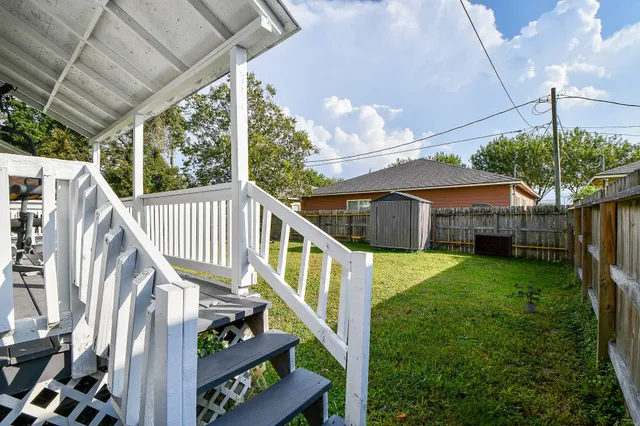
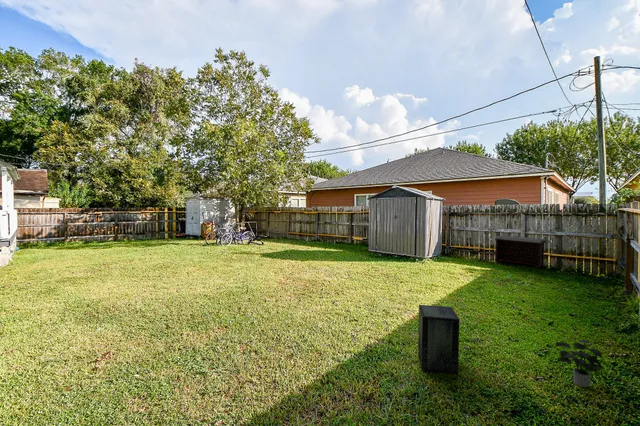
storage box: none [427,267,455,309] -> present [418,305,459,375]

